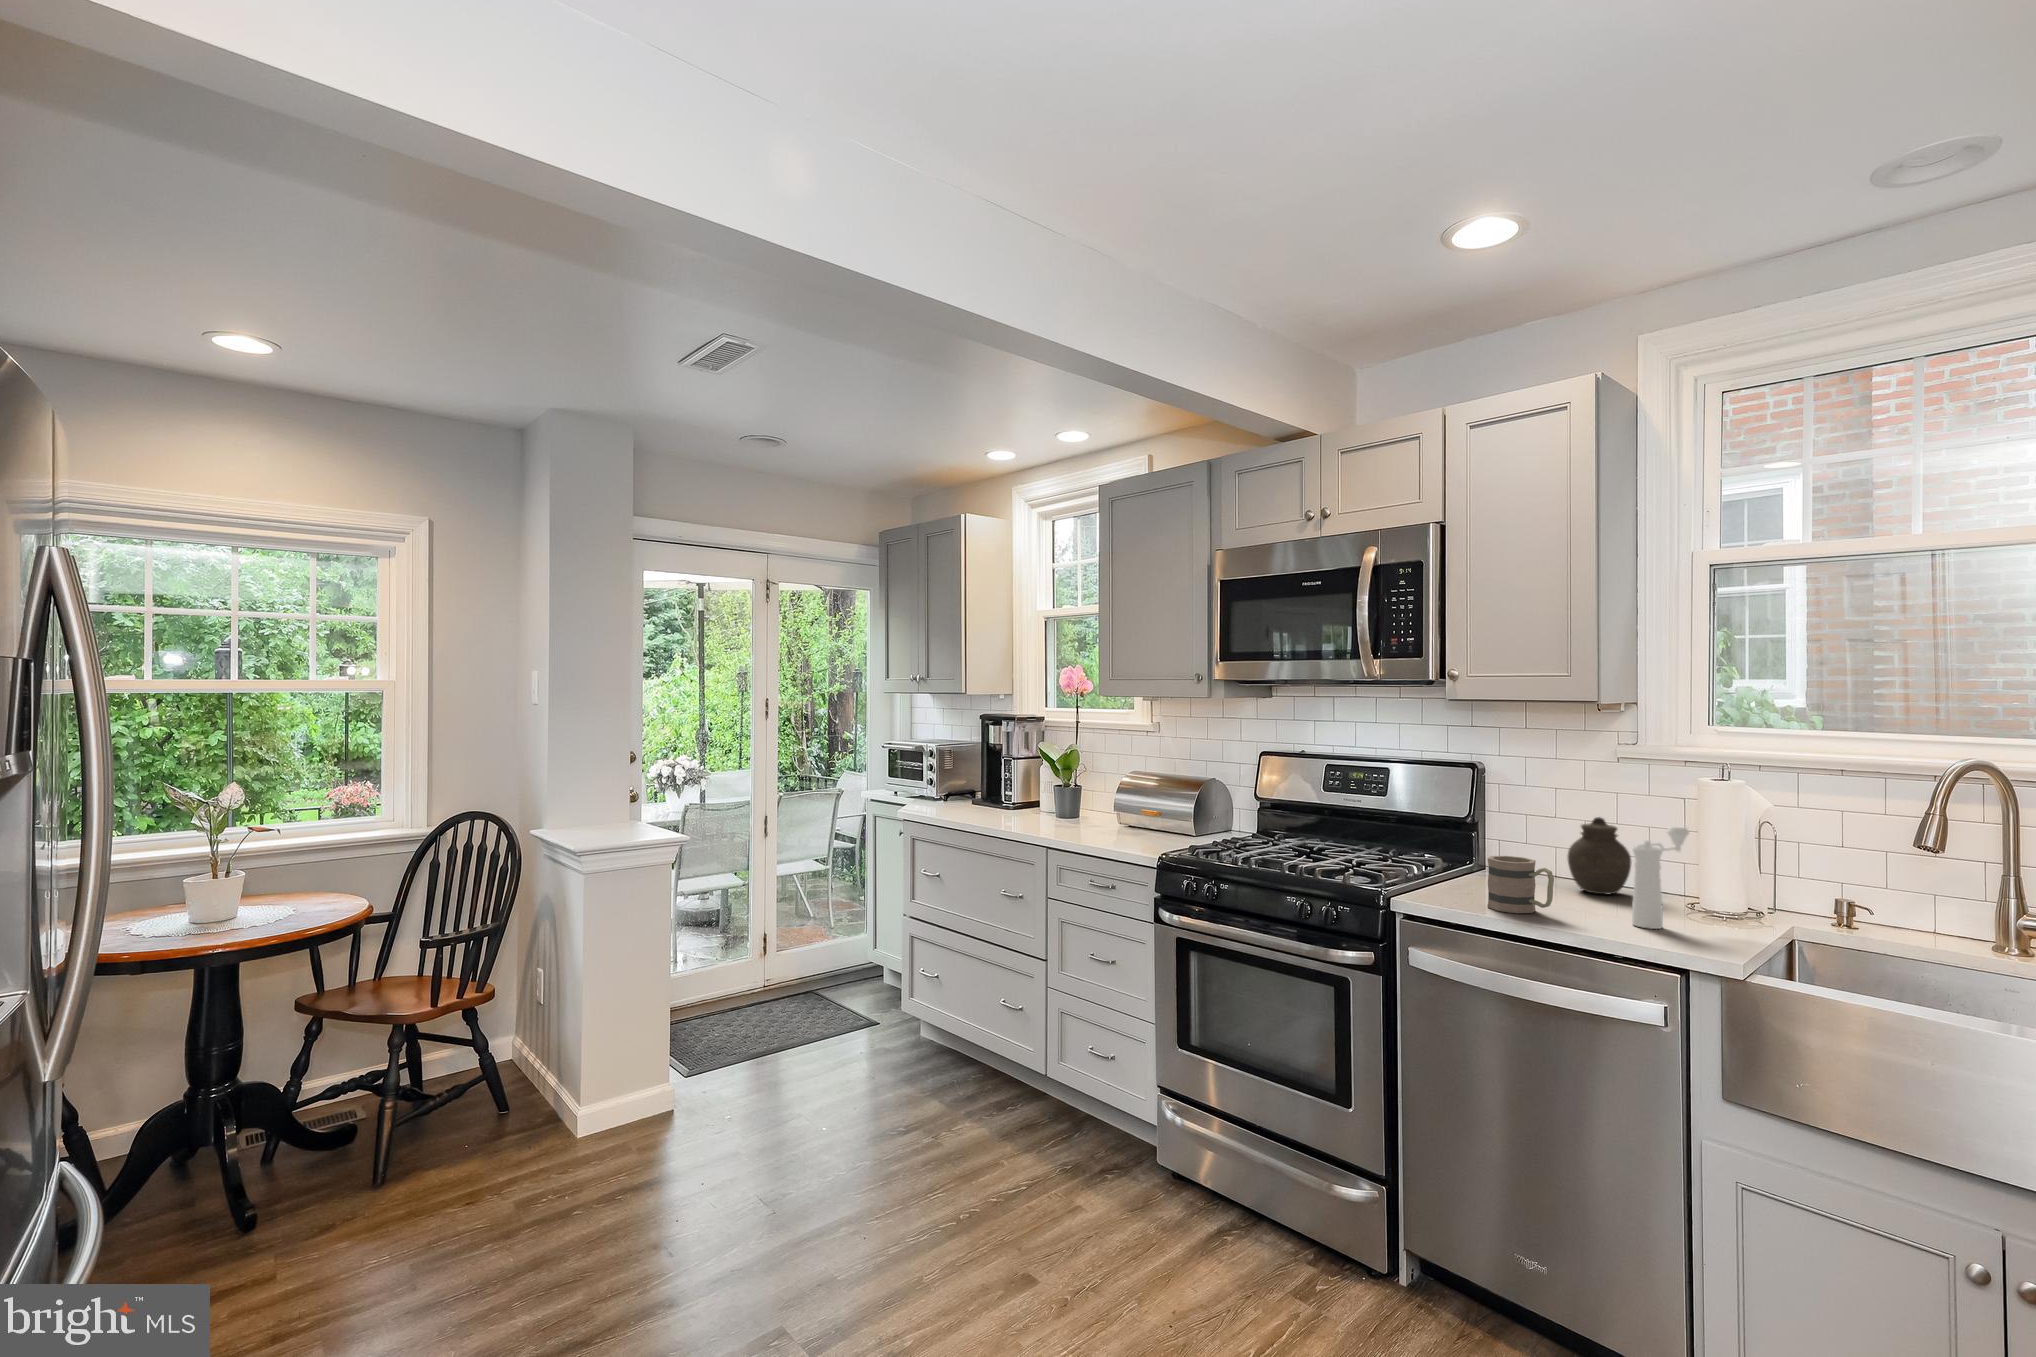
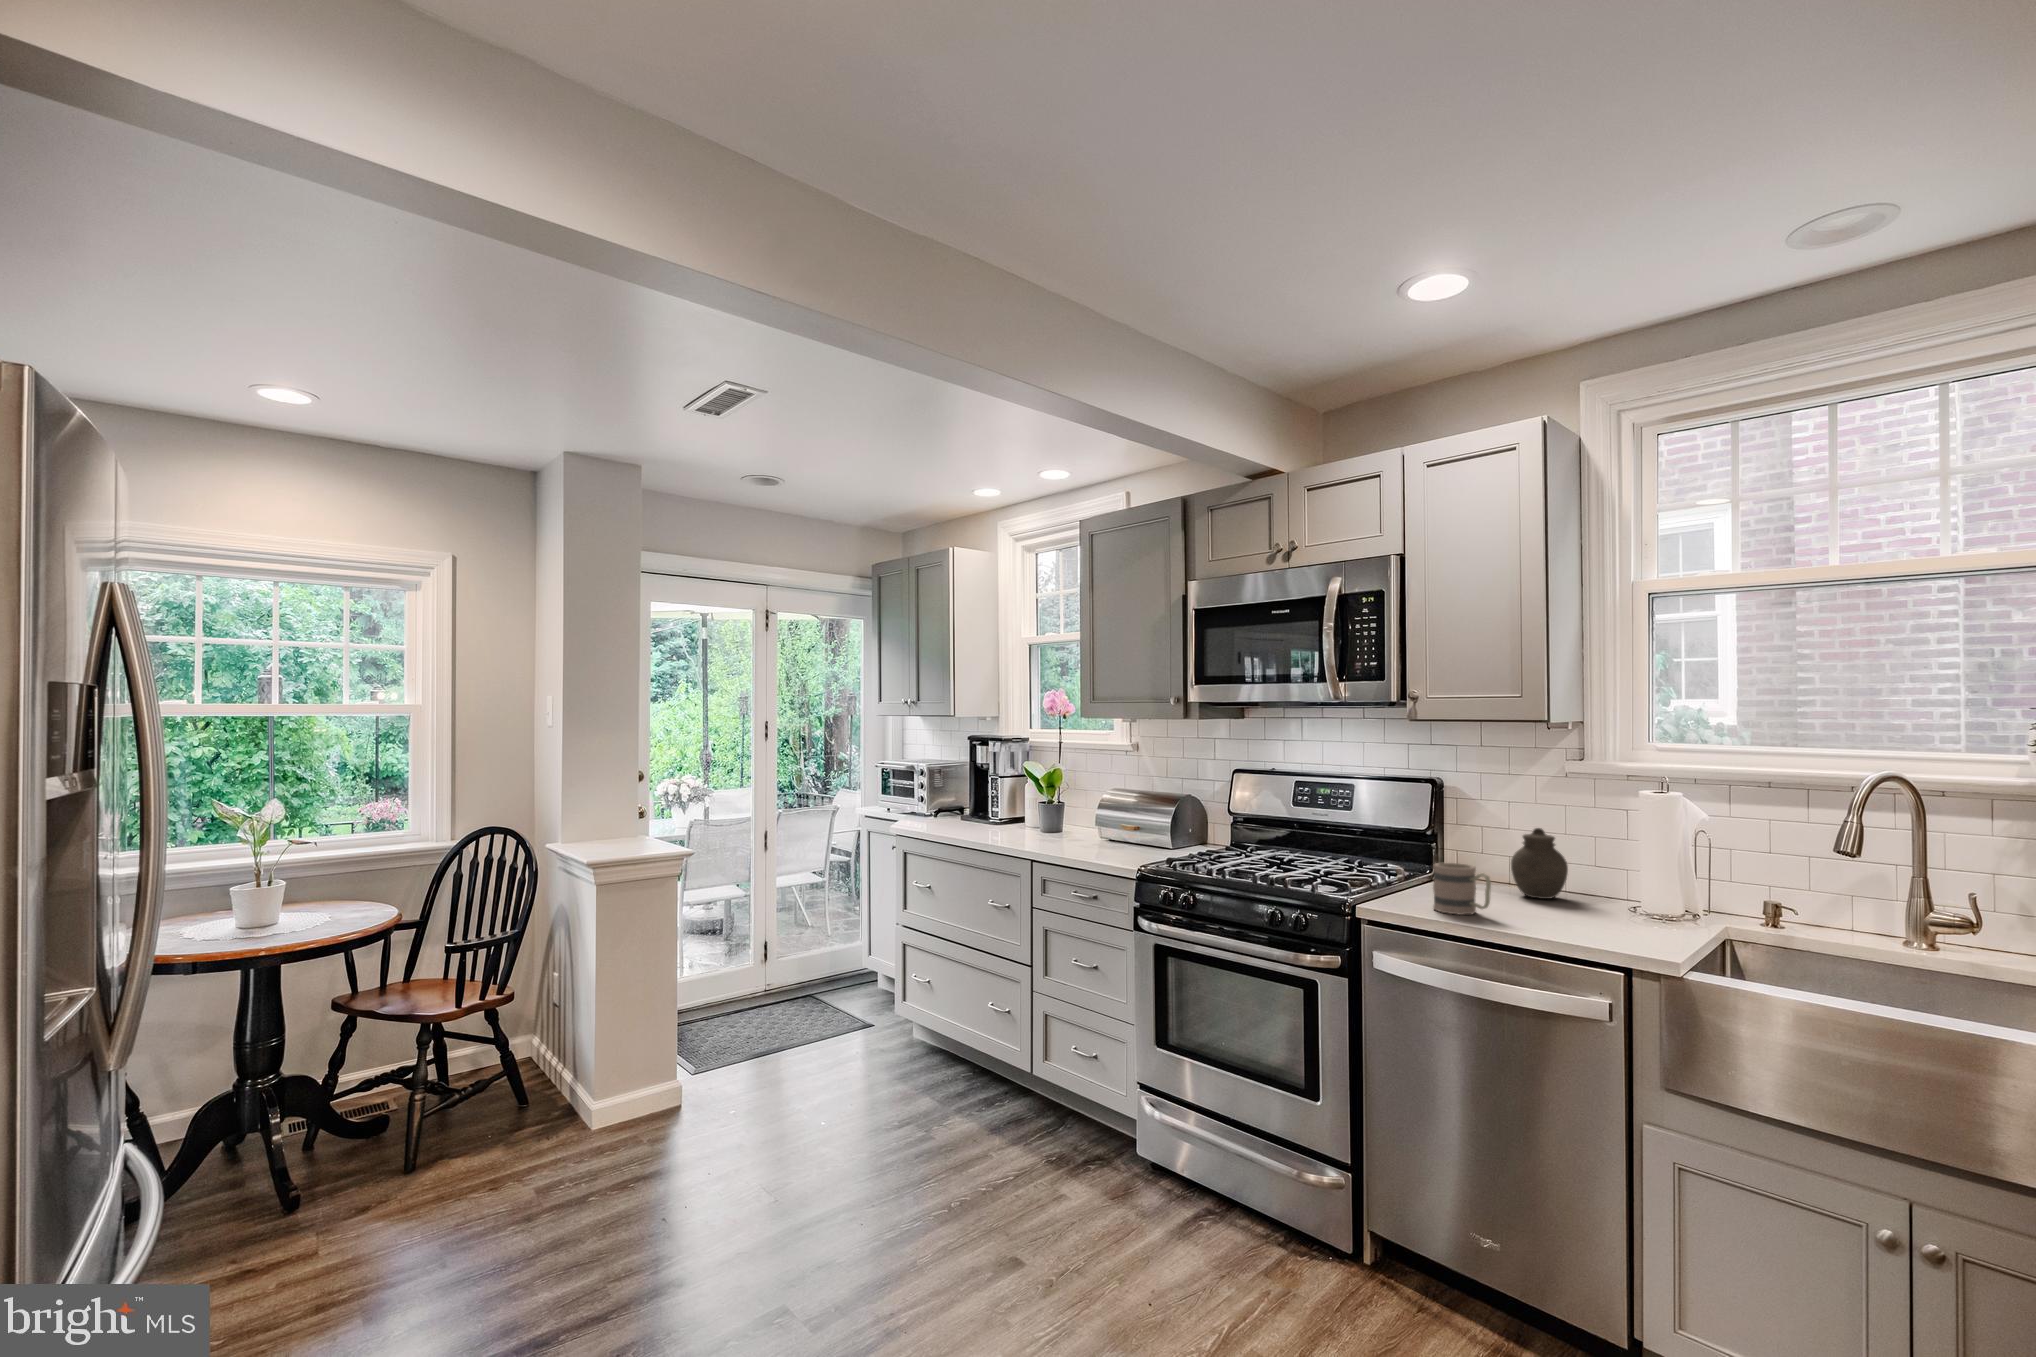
pepper mill: present [1632,826,1689,929] -> none [1560,834,1613,927]

